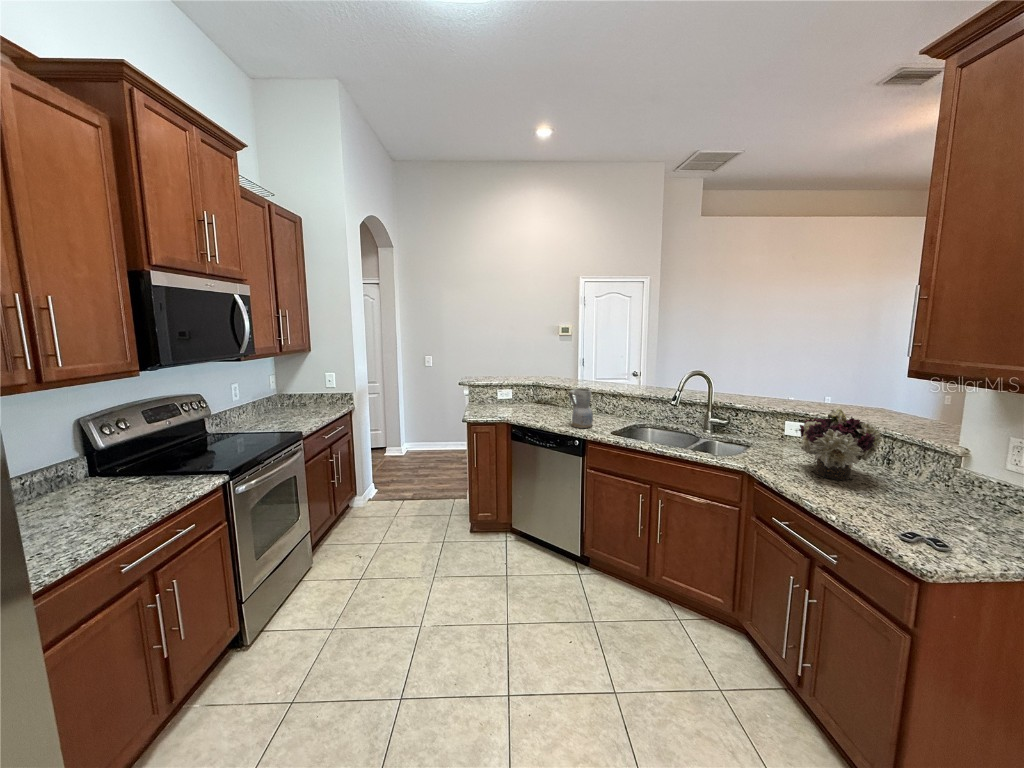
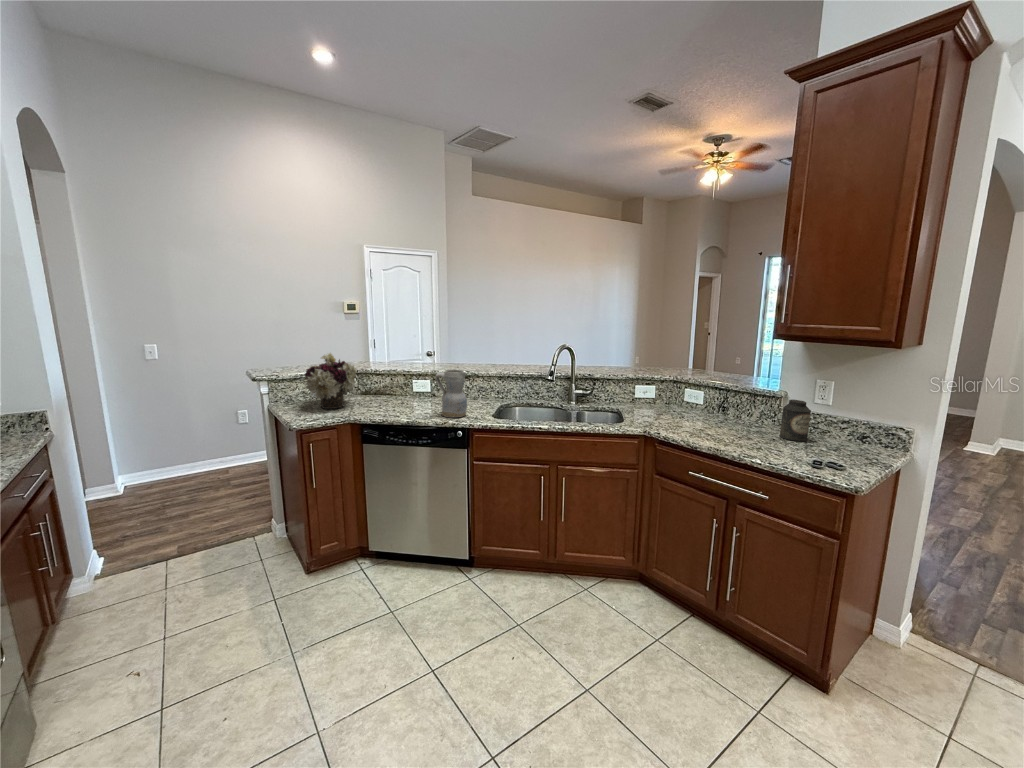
flower arrangement: present [799,407,882,480] -> present [304,353,357,409]
canister: none [926,459,975,515] -> present [780,400,811,441]

